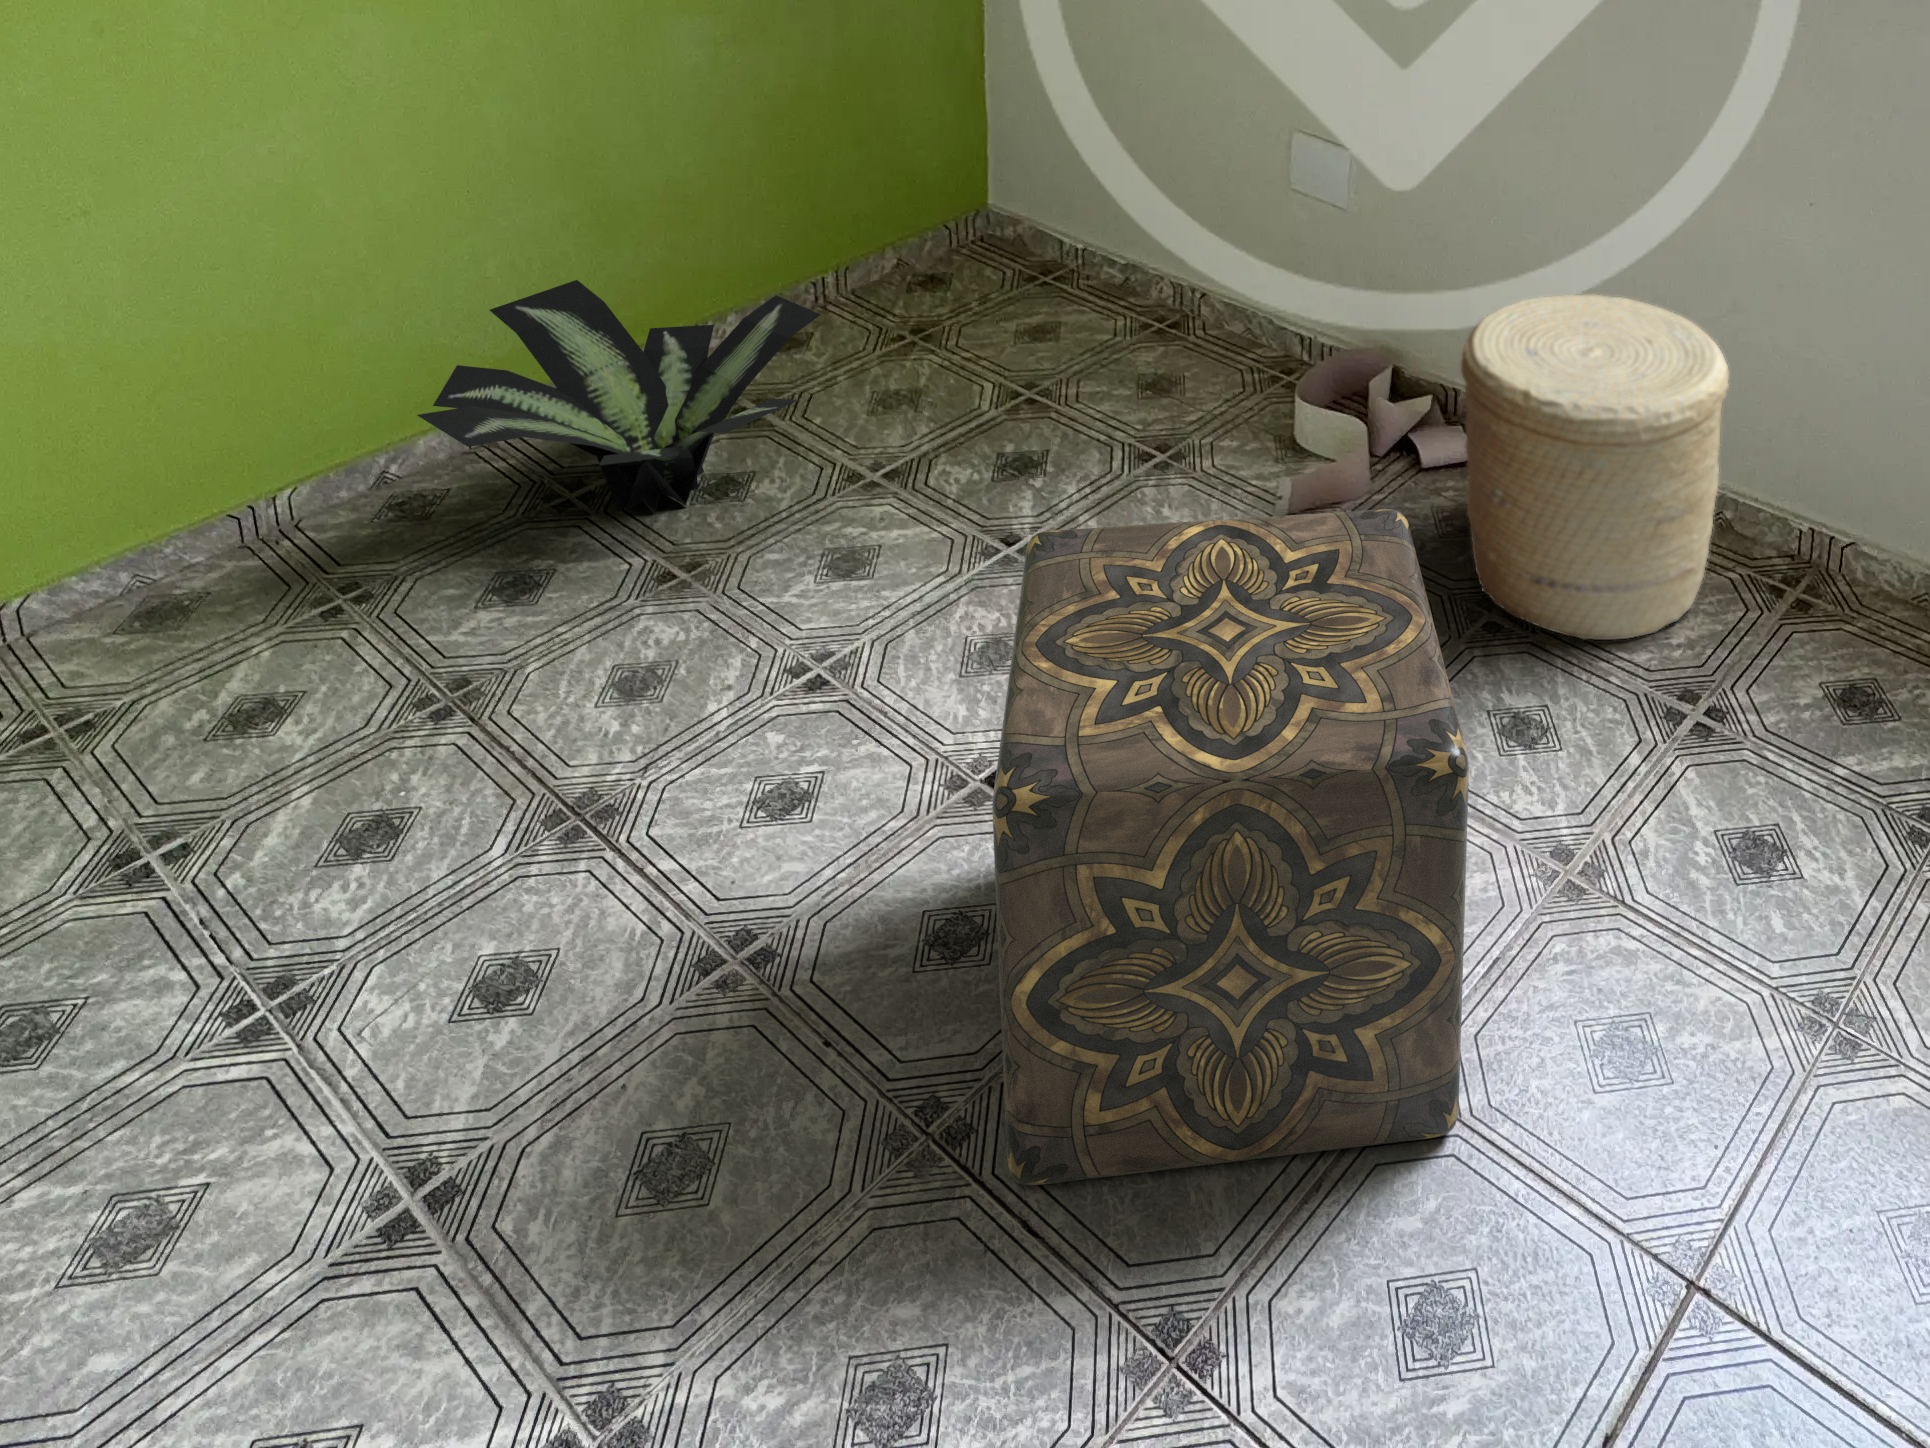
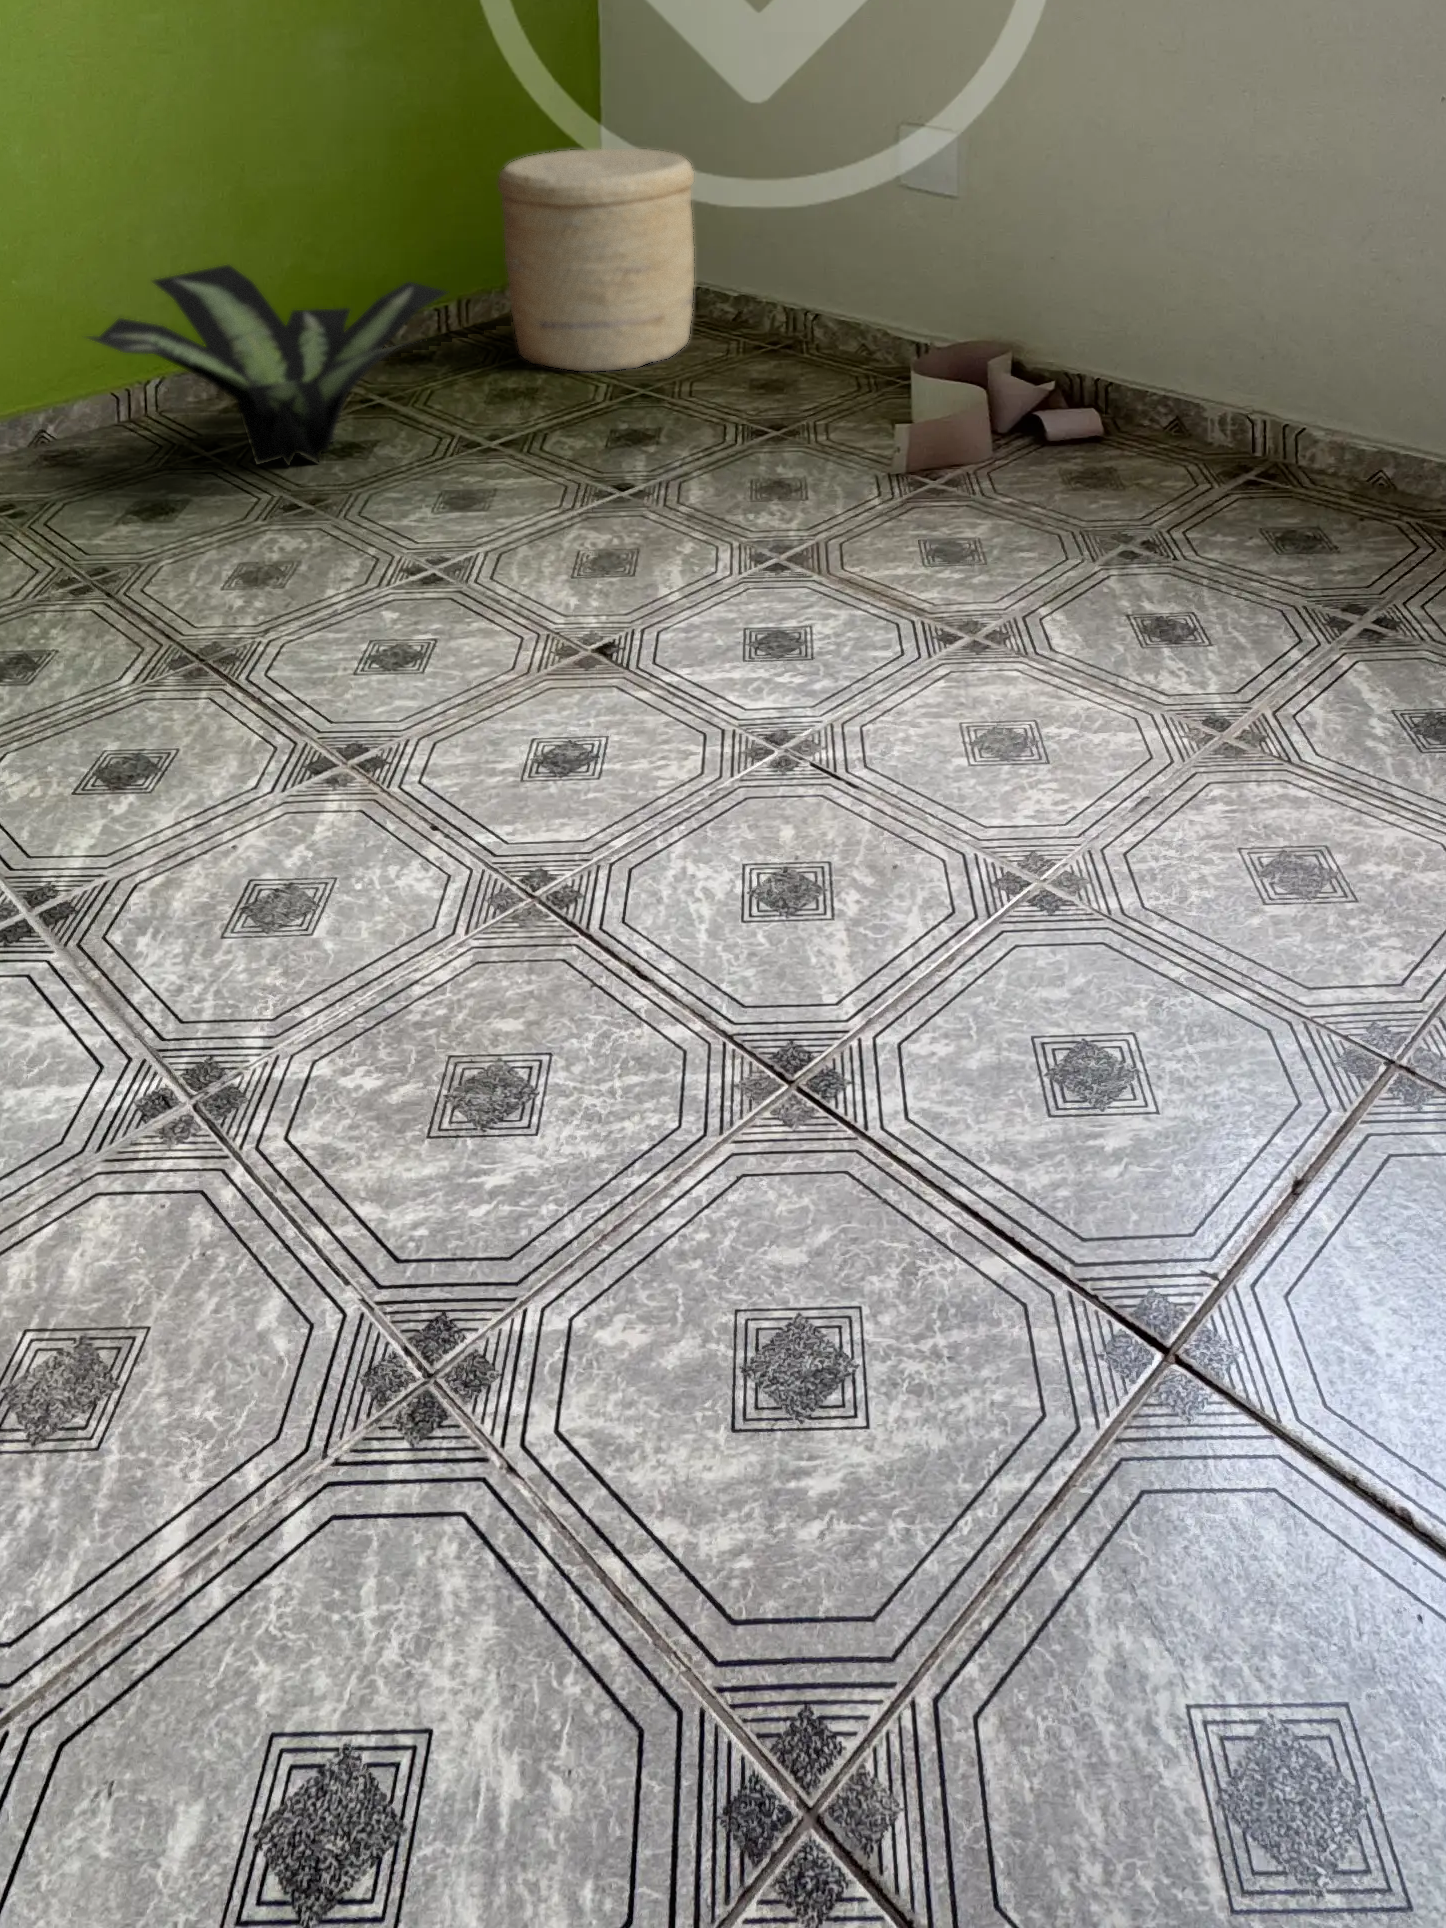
woven basket: present [1461,294,1729,640] -> present [498,149,694,371]
ottoman: present [992,509,1469,1185] -> none [601,313,1105,935]

